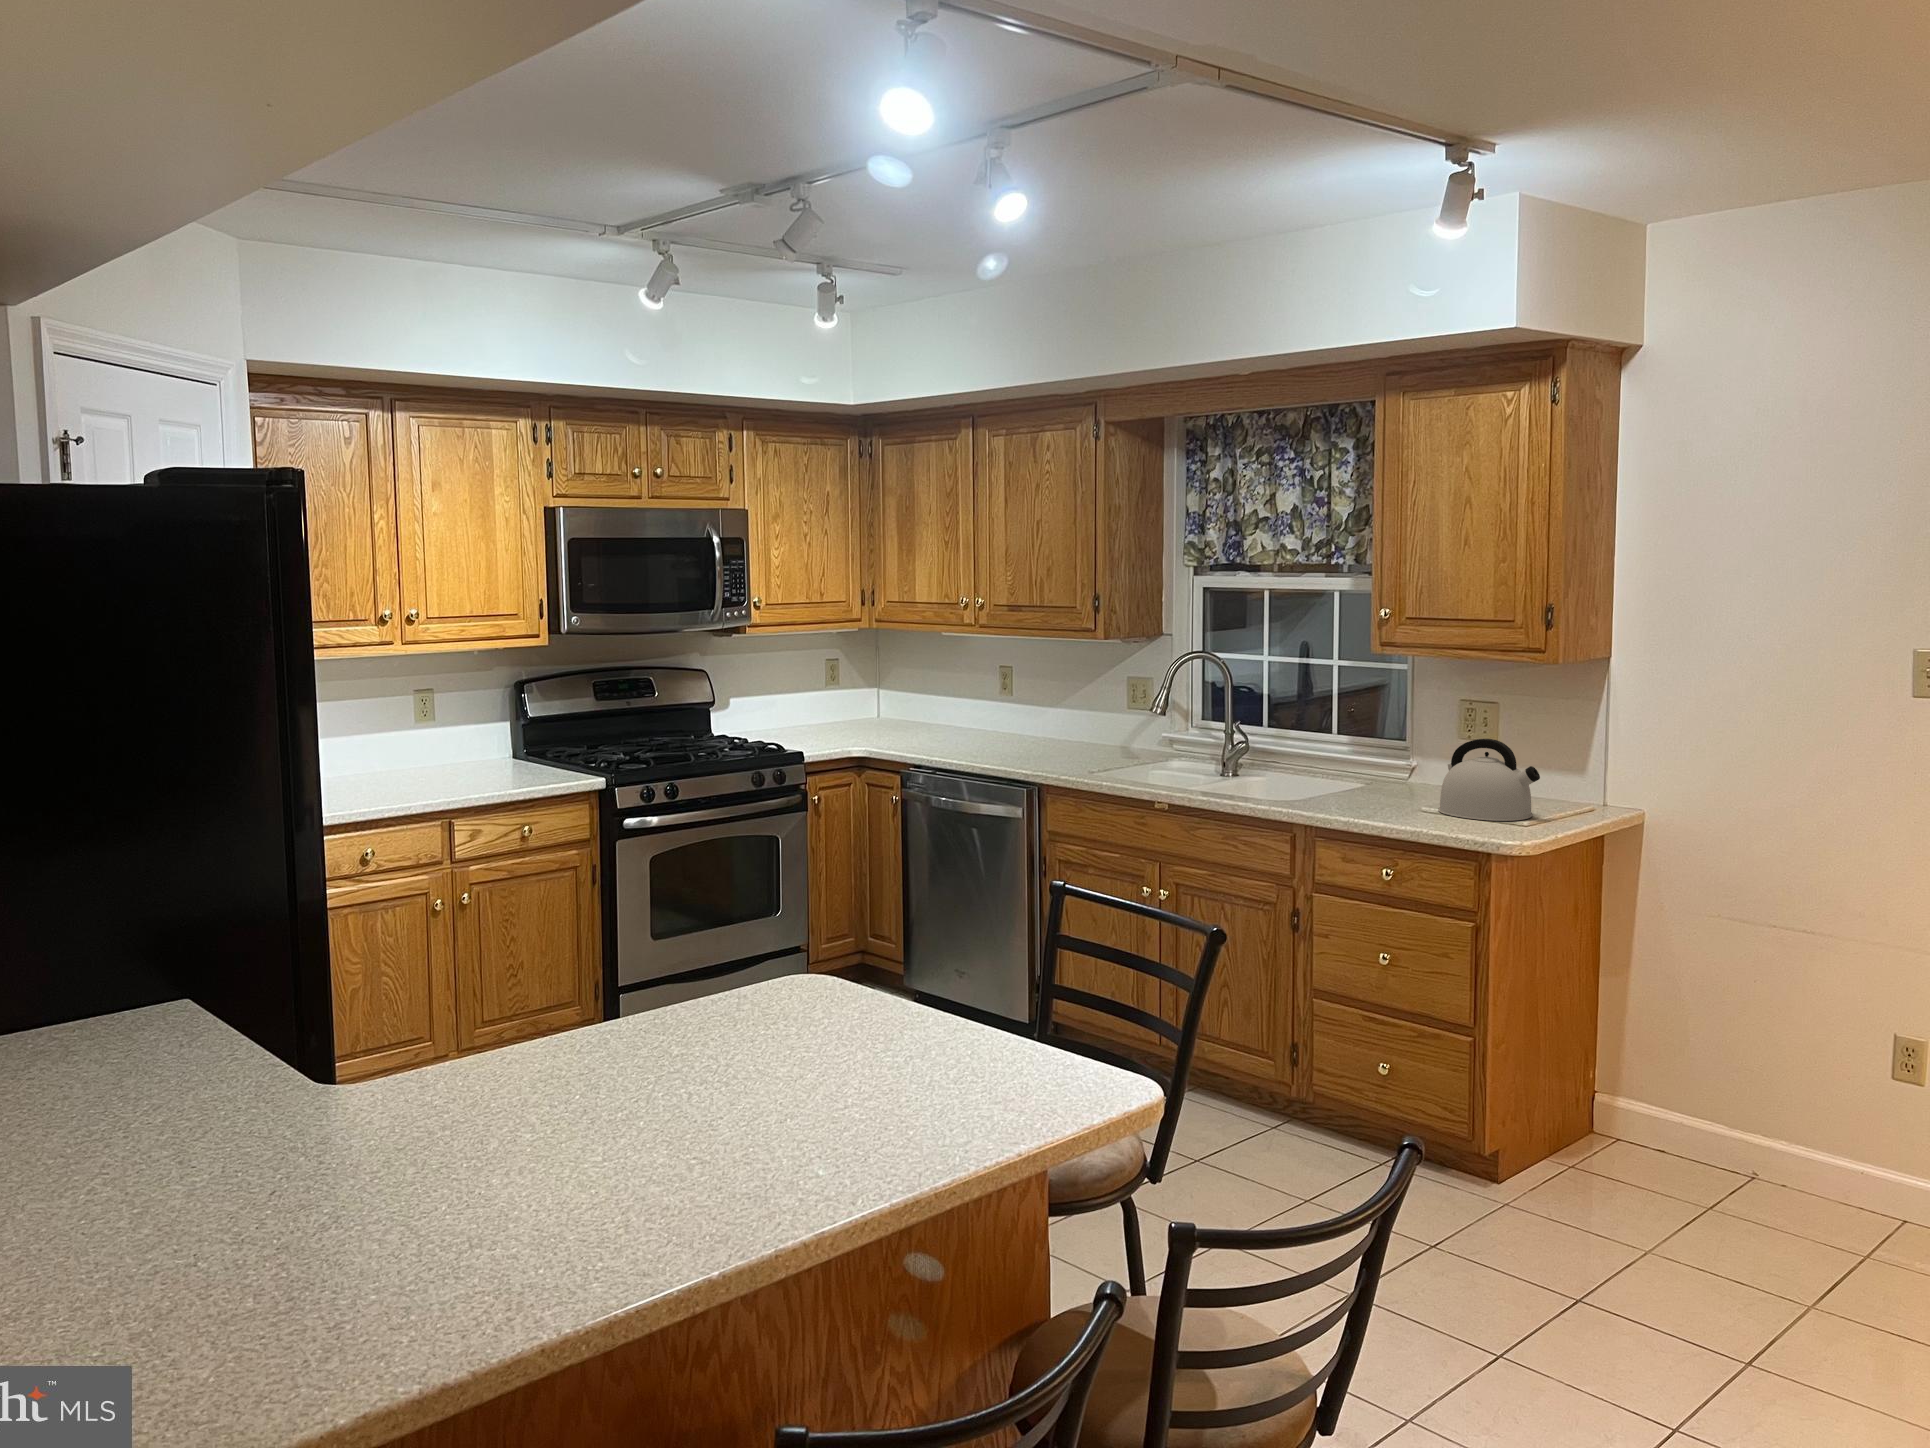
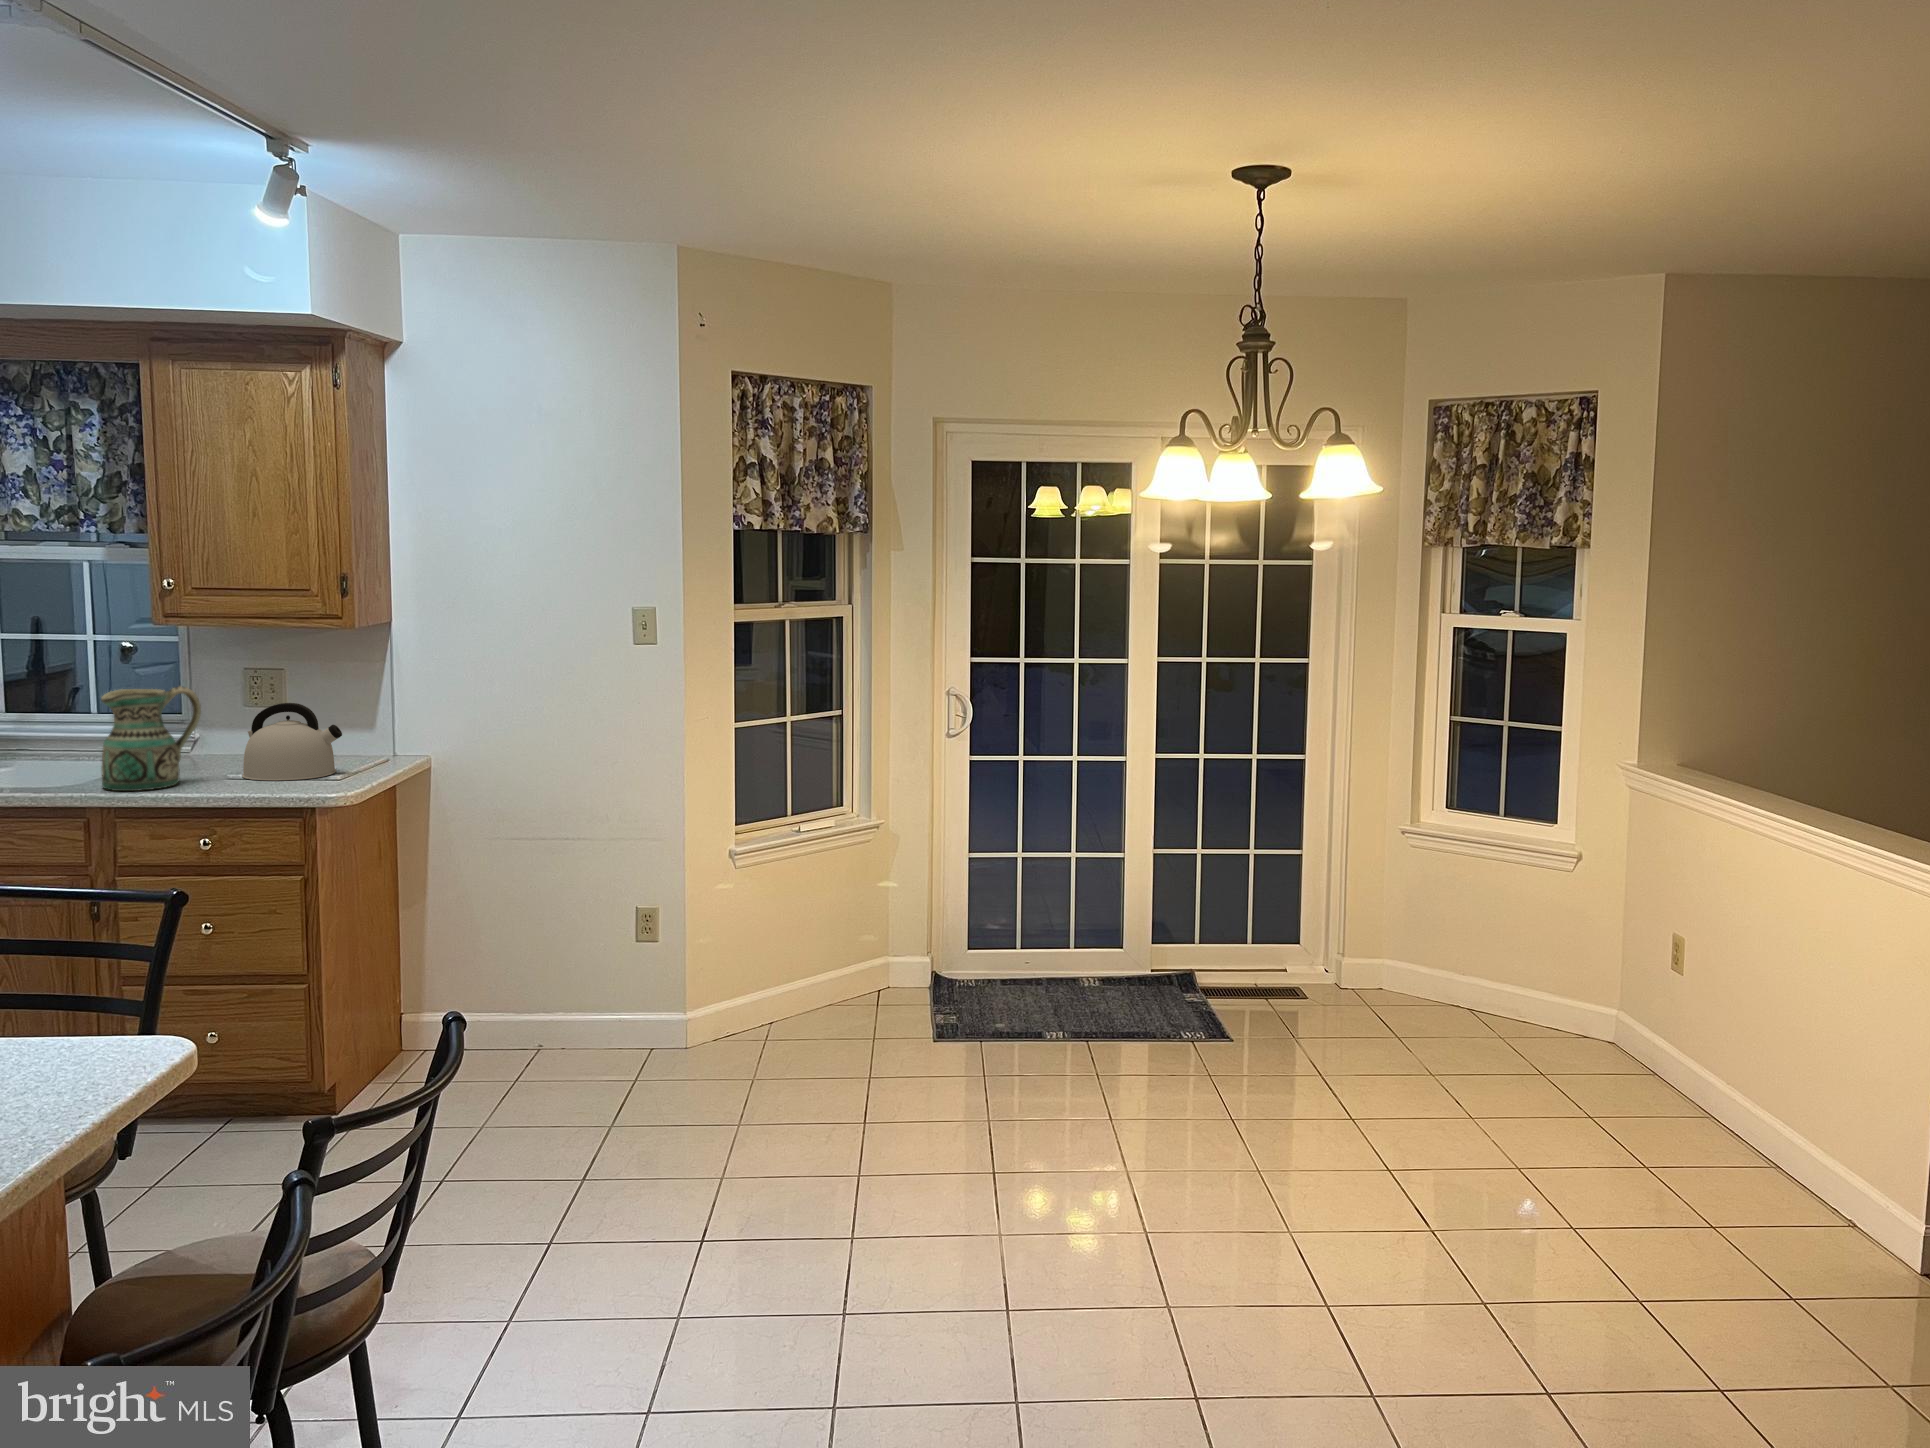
ceramic pitcher: none [1313,713,1405,811] -> present [101,687,201,791]

